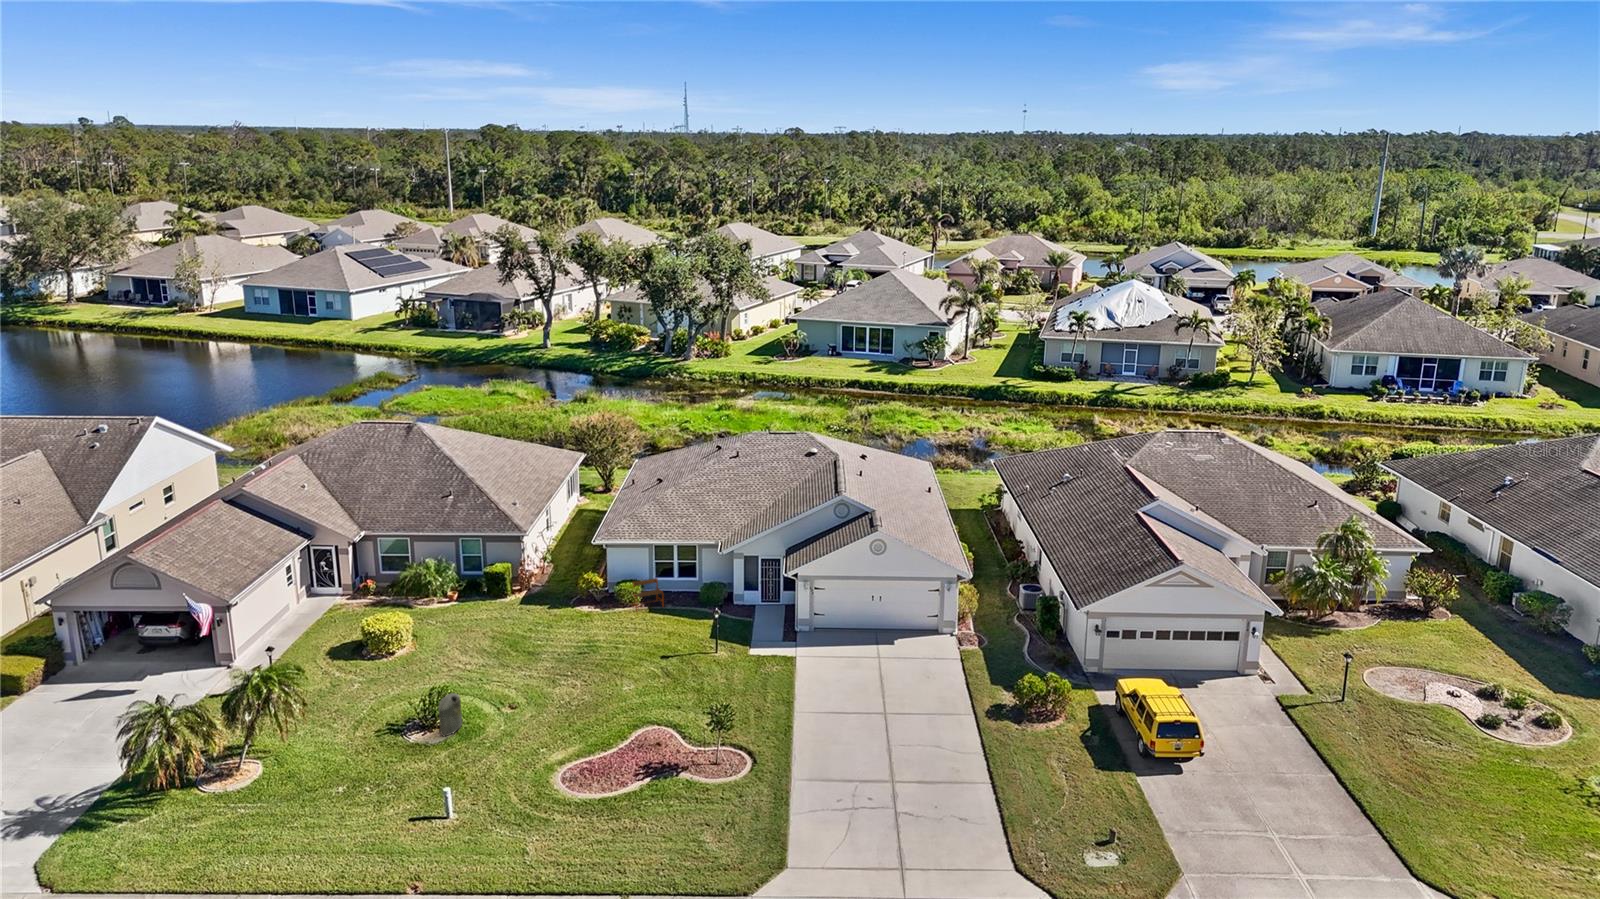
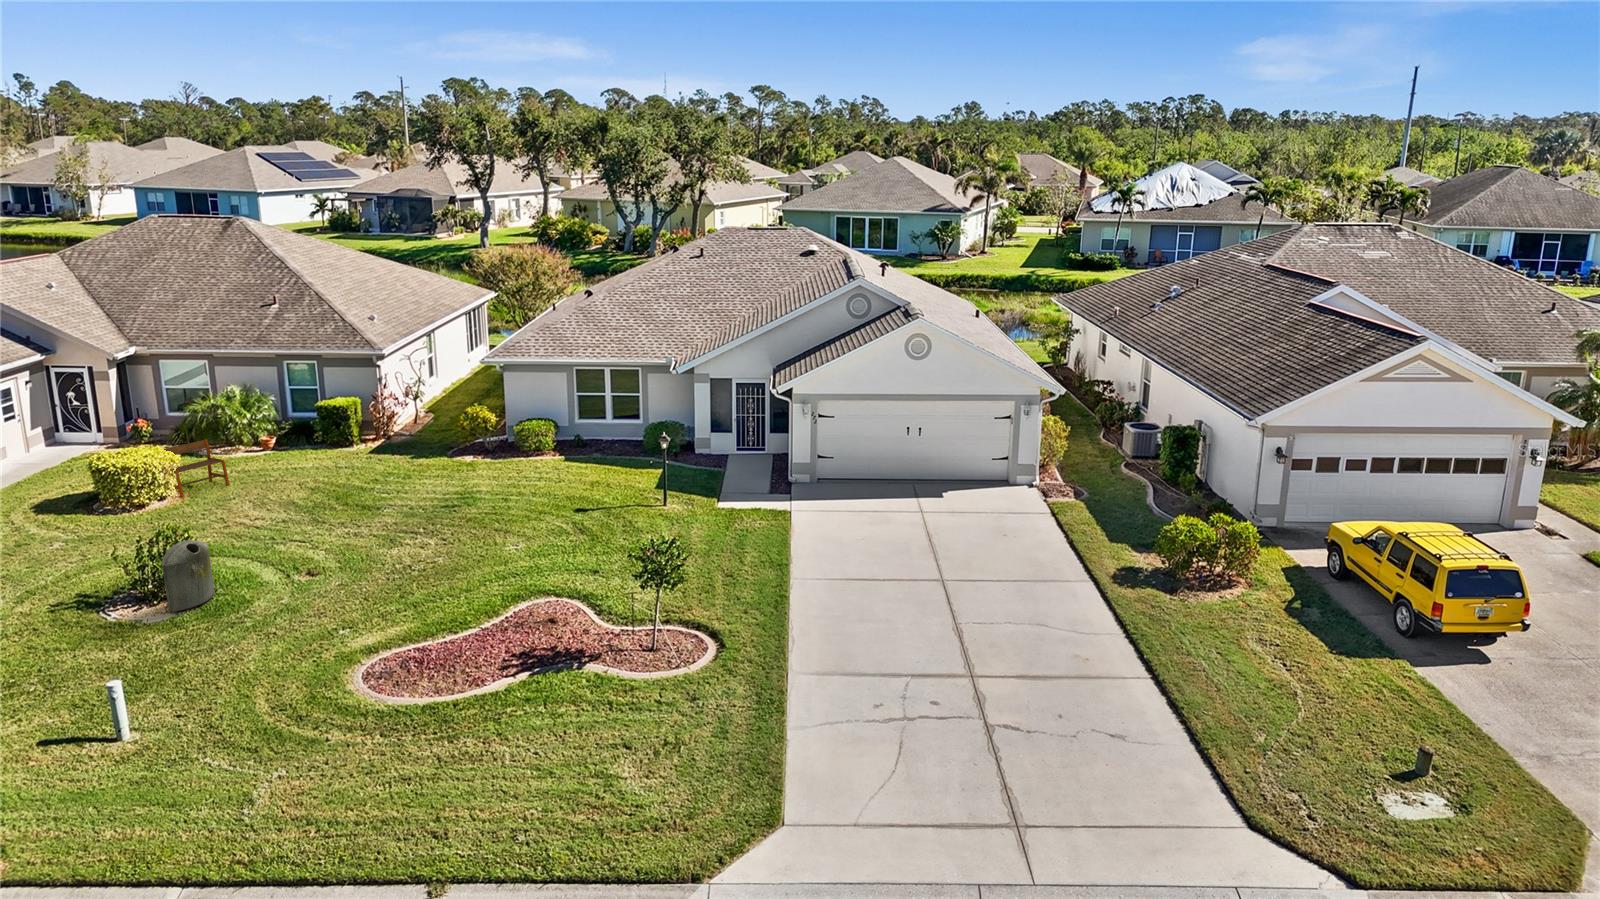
bench: present [633,578,664,611] -> present [164,439,229,498]

